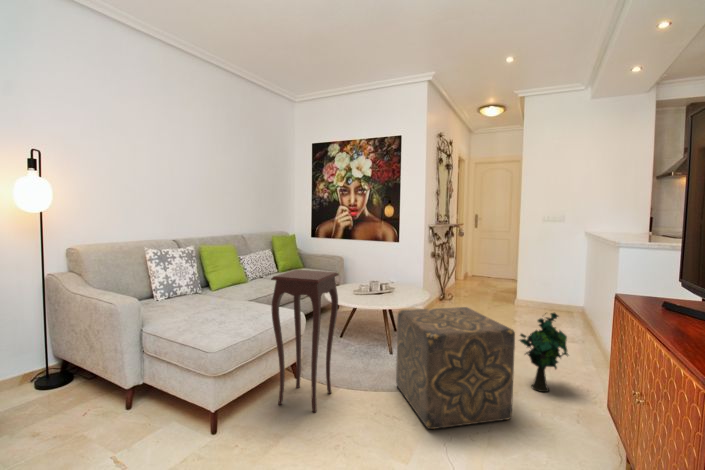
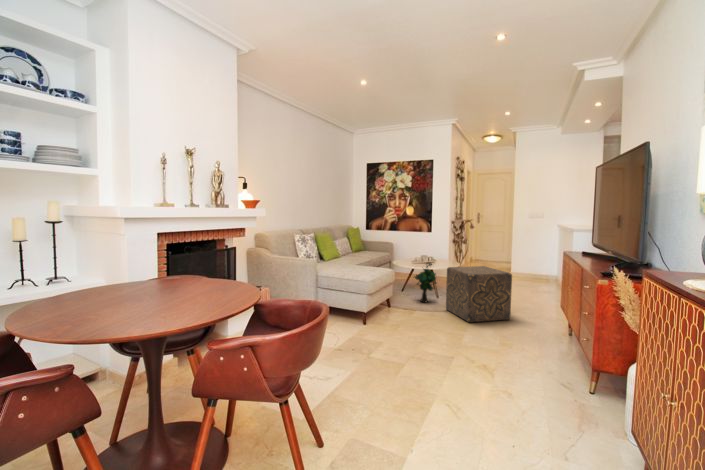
side table: present [271,270,338,412] -> none [385,245,416,318]
decorative plant: present [520,313,568,392] -> present [415,263,436,302]

